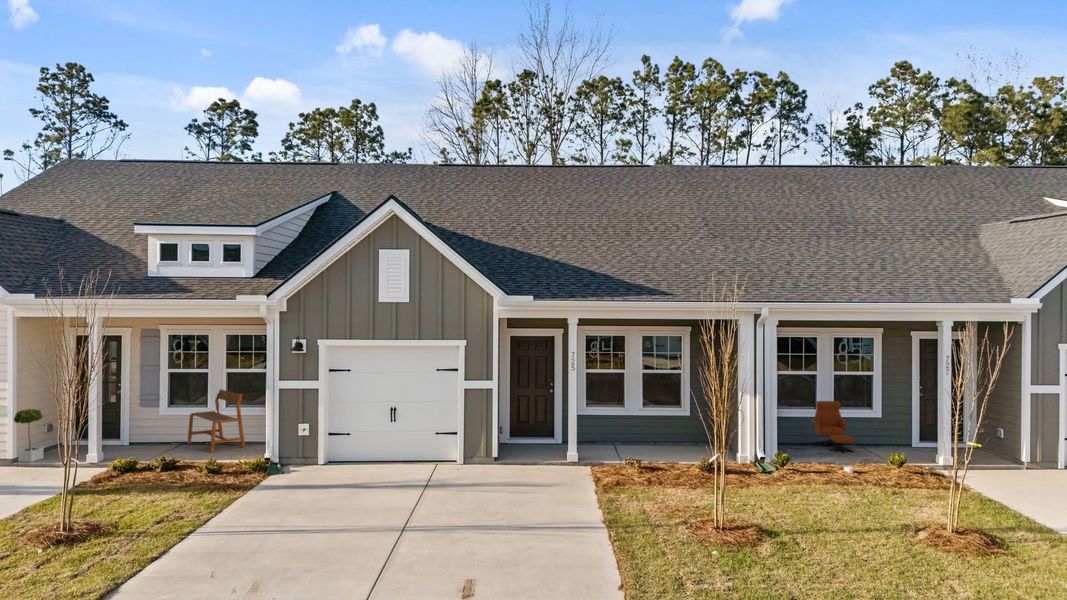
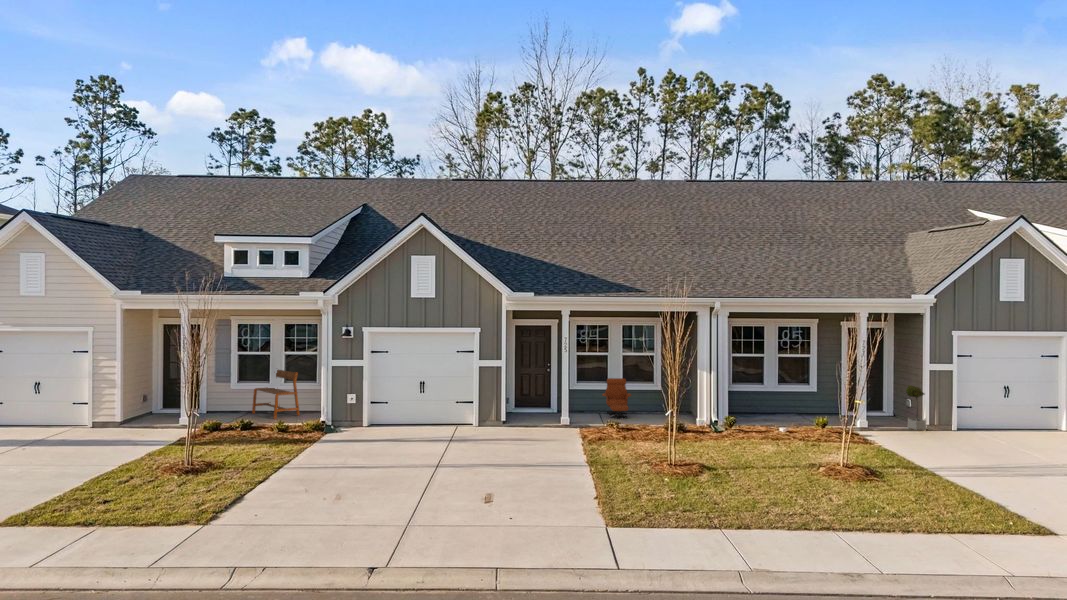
lounge chair: present [811,401,854,453] -> present [602,378,631,419]
potted tree: present [14,409,44,462] -> present [906,385,926,430]

